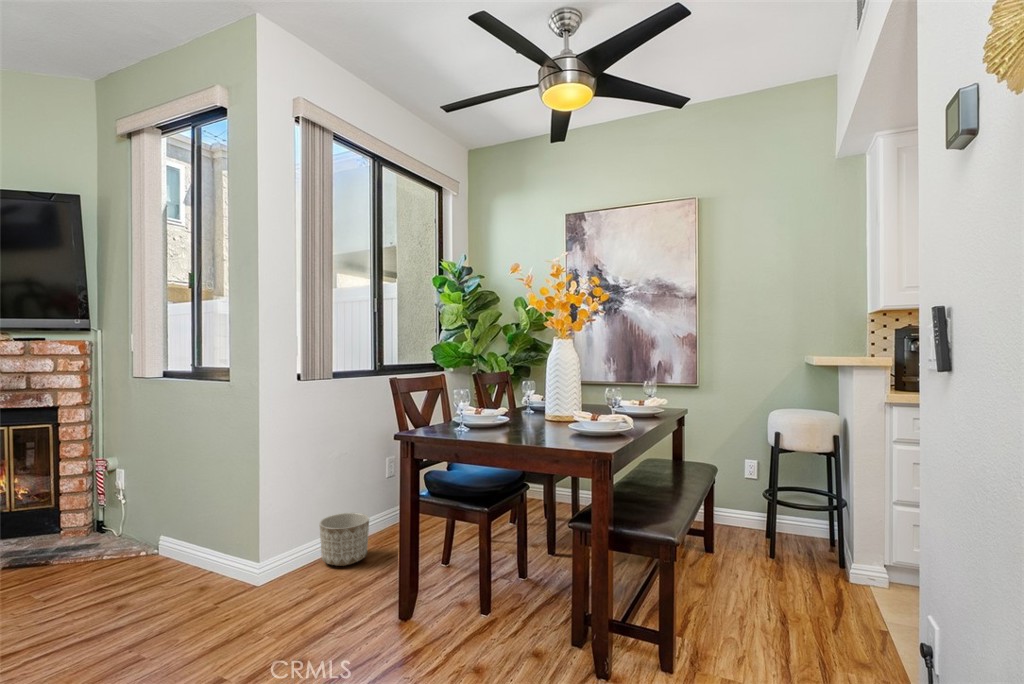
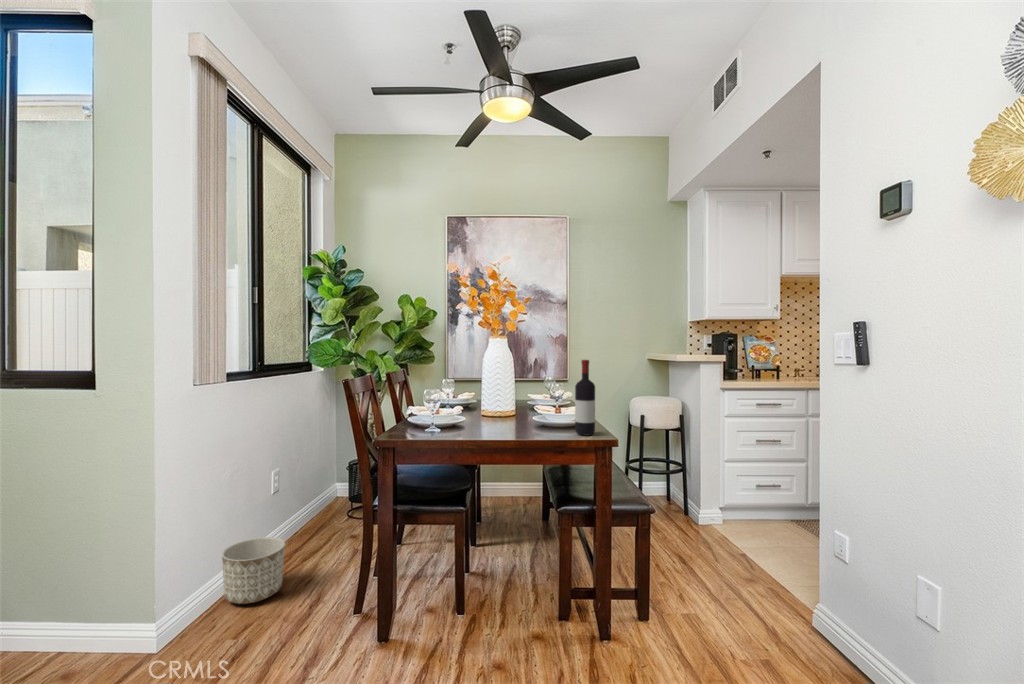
wine bottle: none [575,362,597,446] -> present [575,360,595,435]

